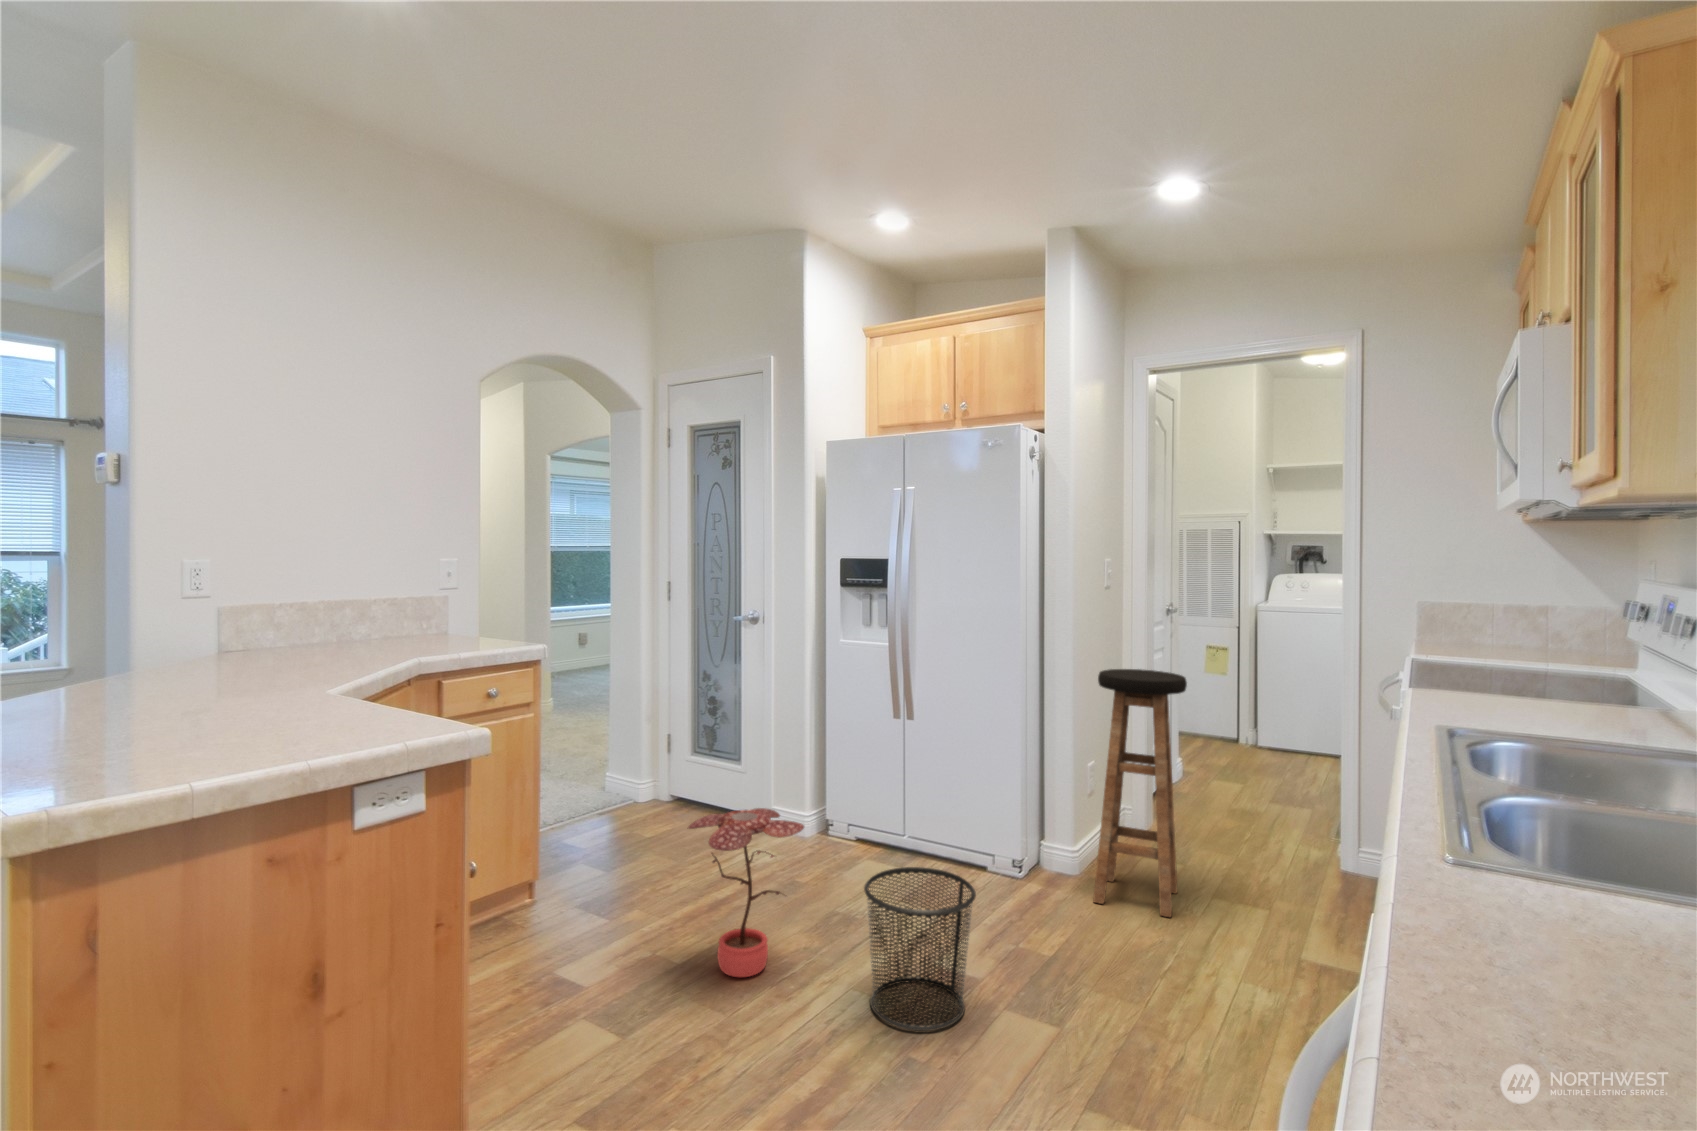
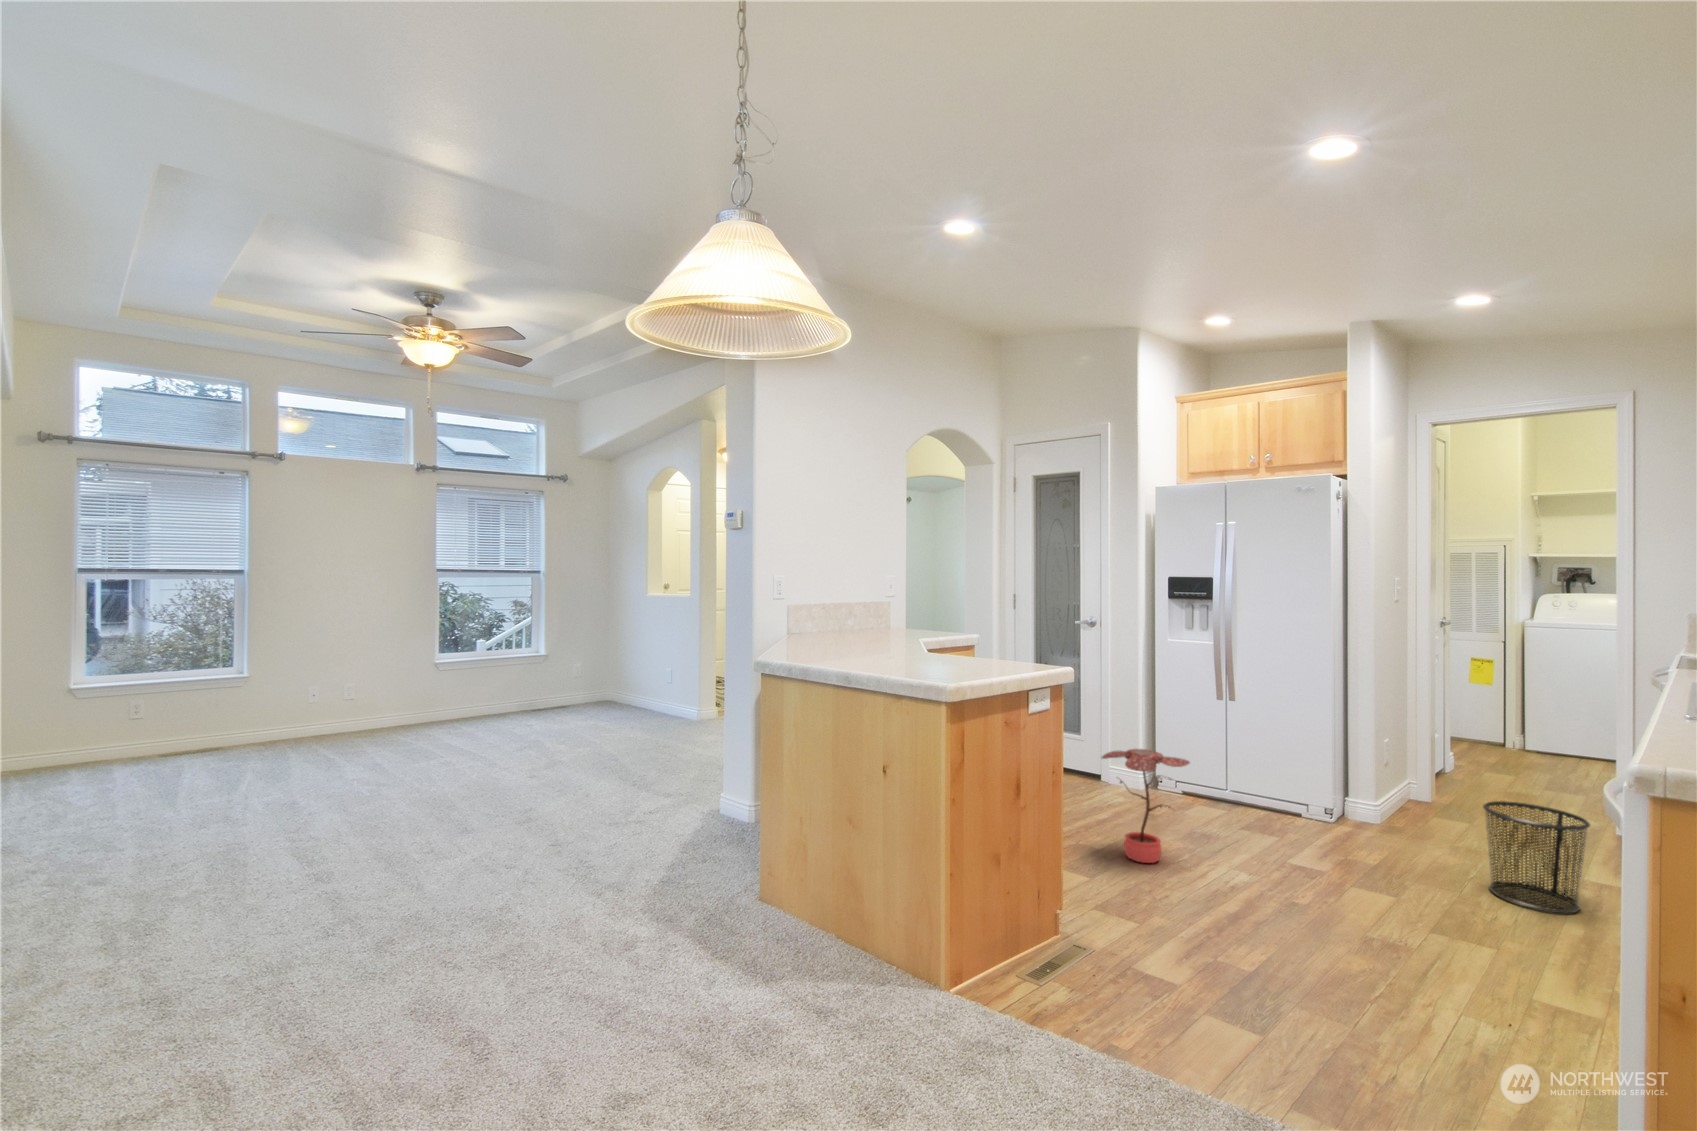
bar stool: present [1093,669,1187,917] -> none [1404,664,1488,860]
waste bin: present [864,867,976,1031] -> present [1483,801,1590,913]

